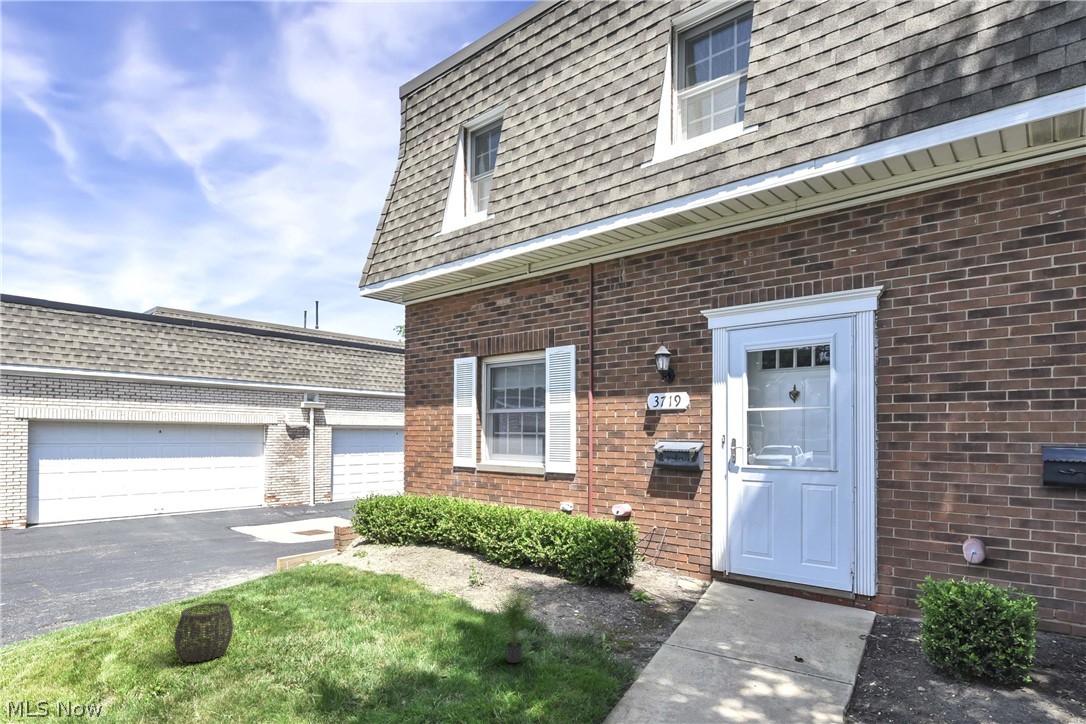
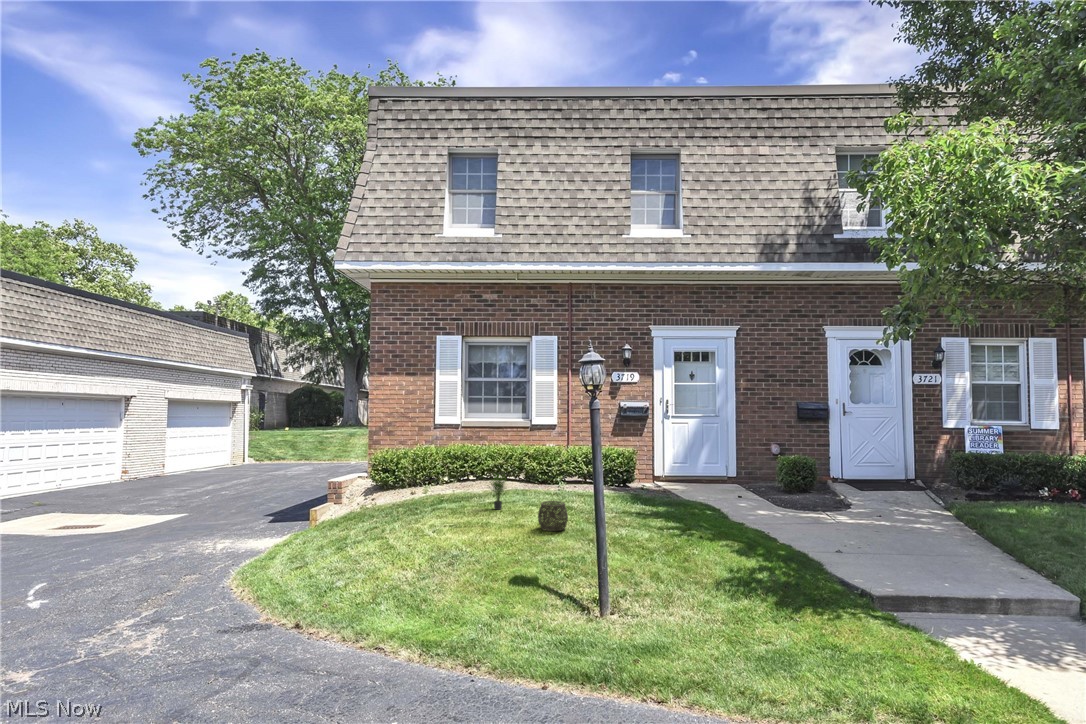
potted plant: present [498,587,533,663] -> present [487,475,505,510]

